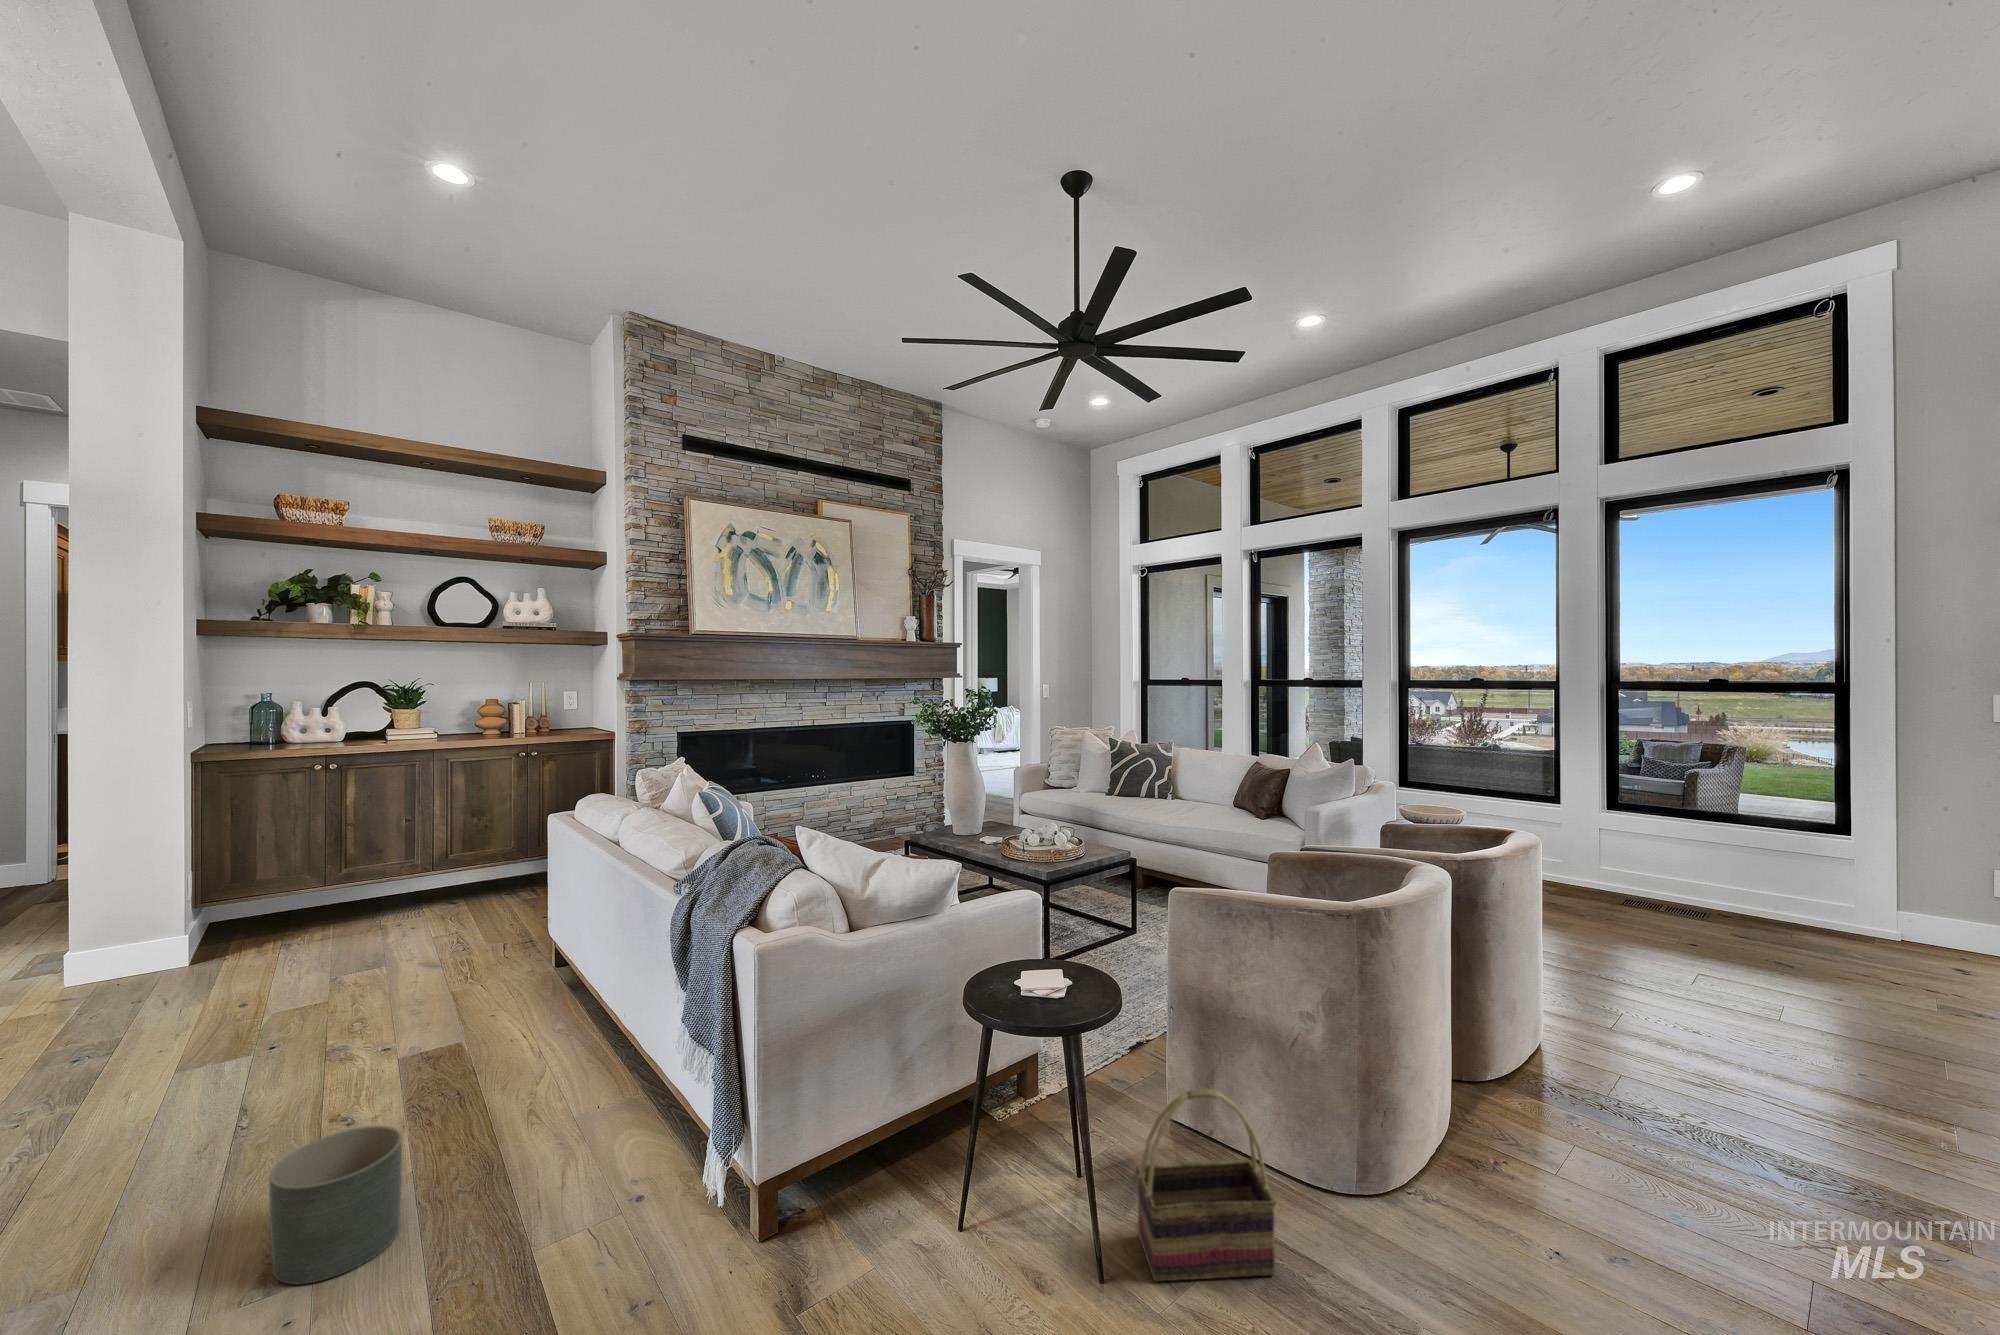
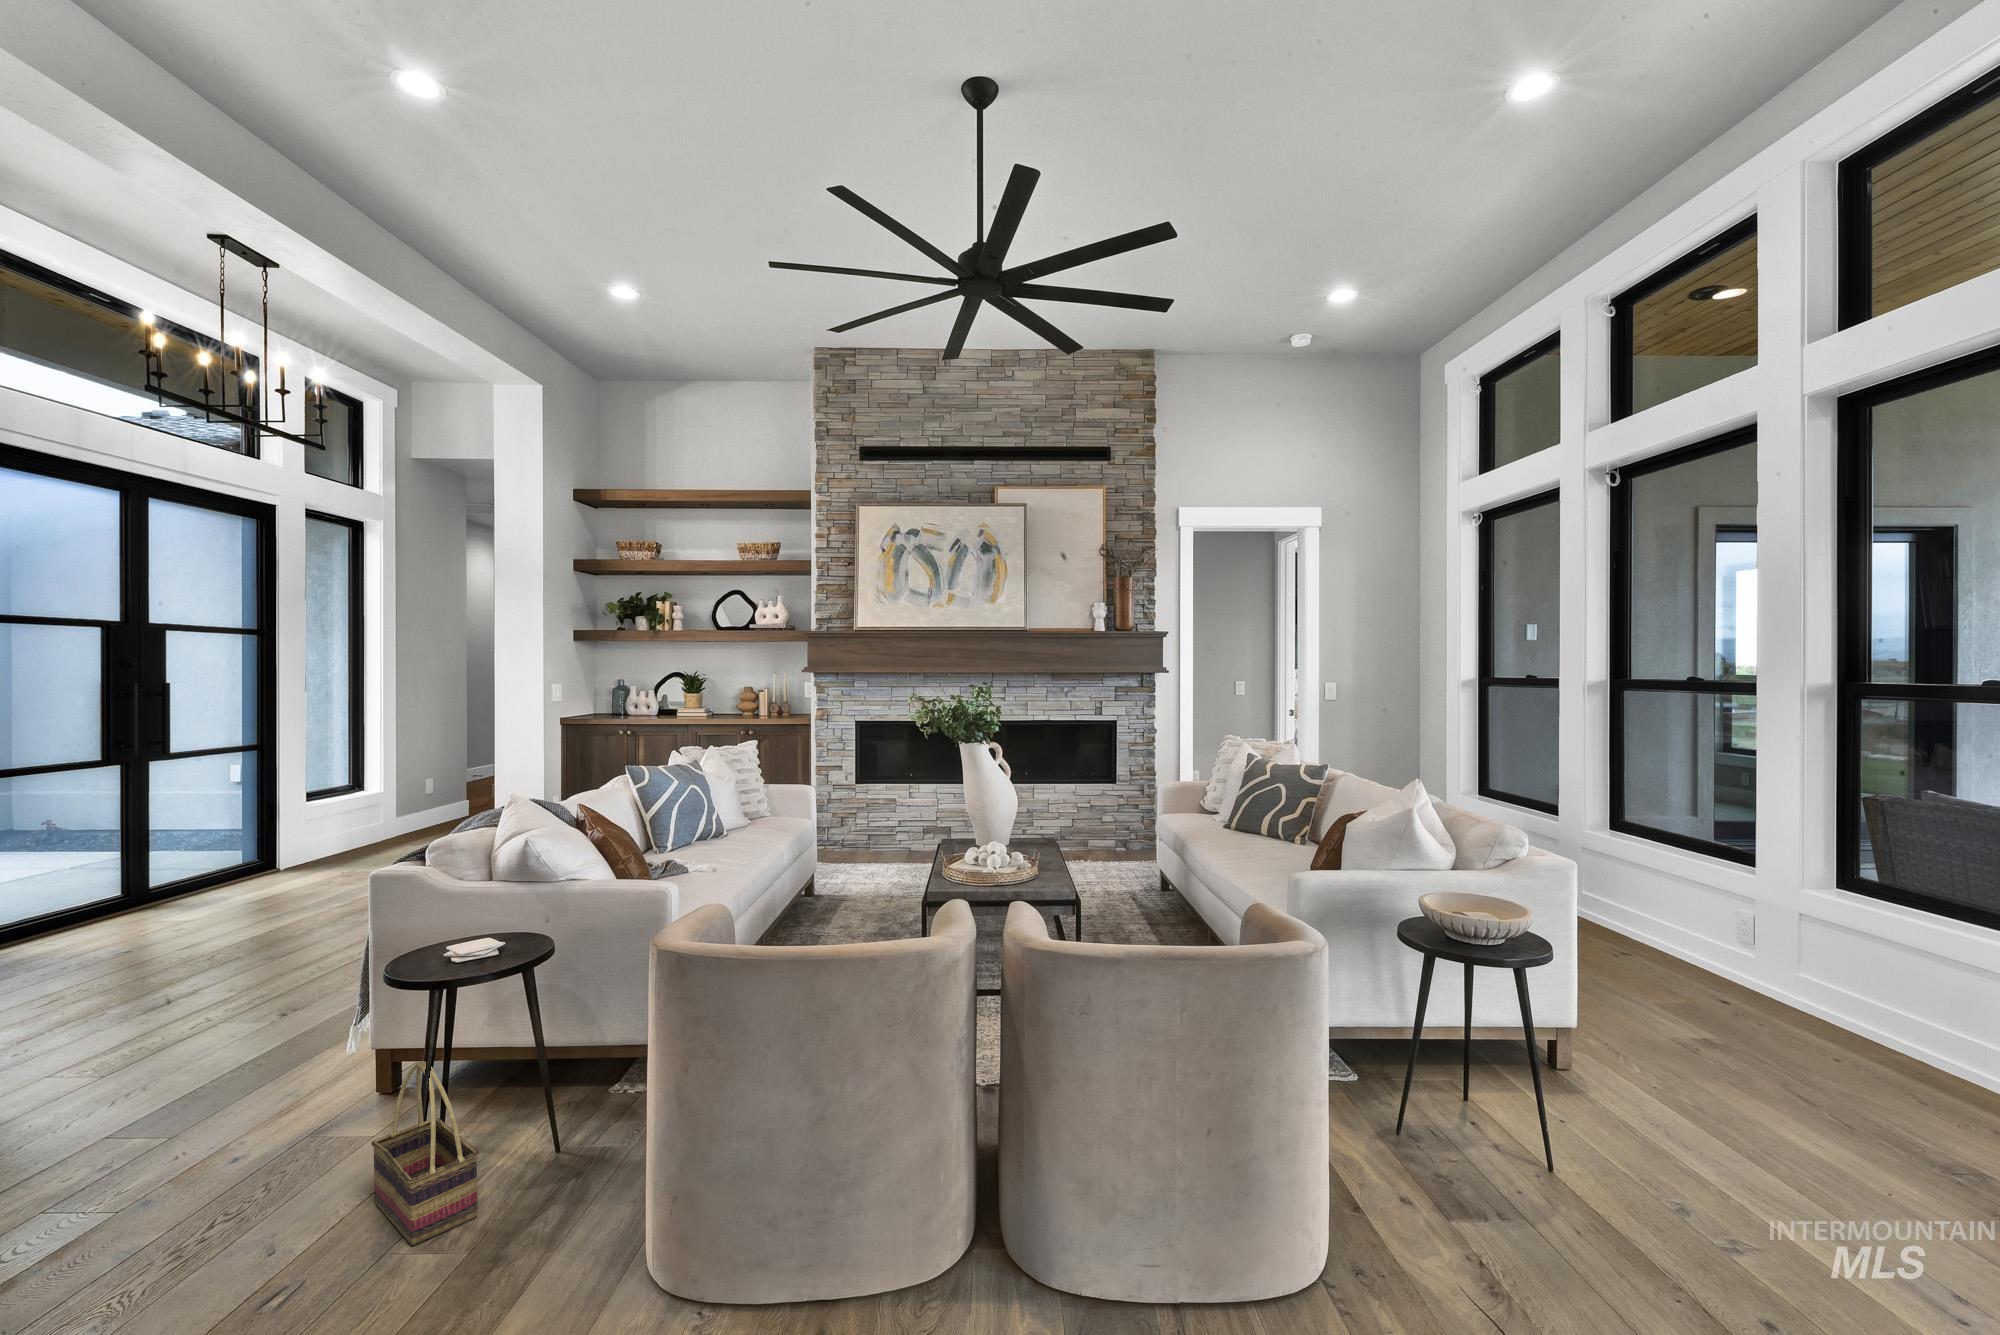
planter: present [269,1126,402,1284] -> none [254,939,328,1012]

